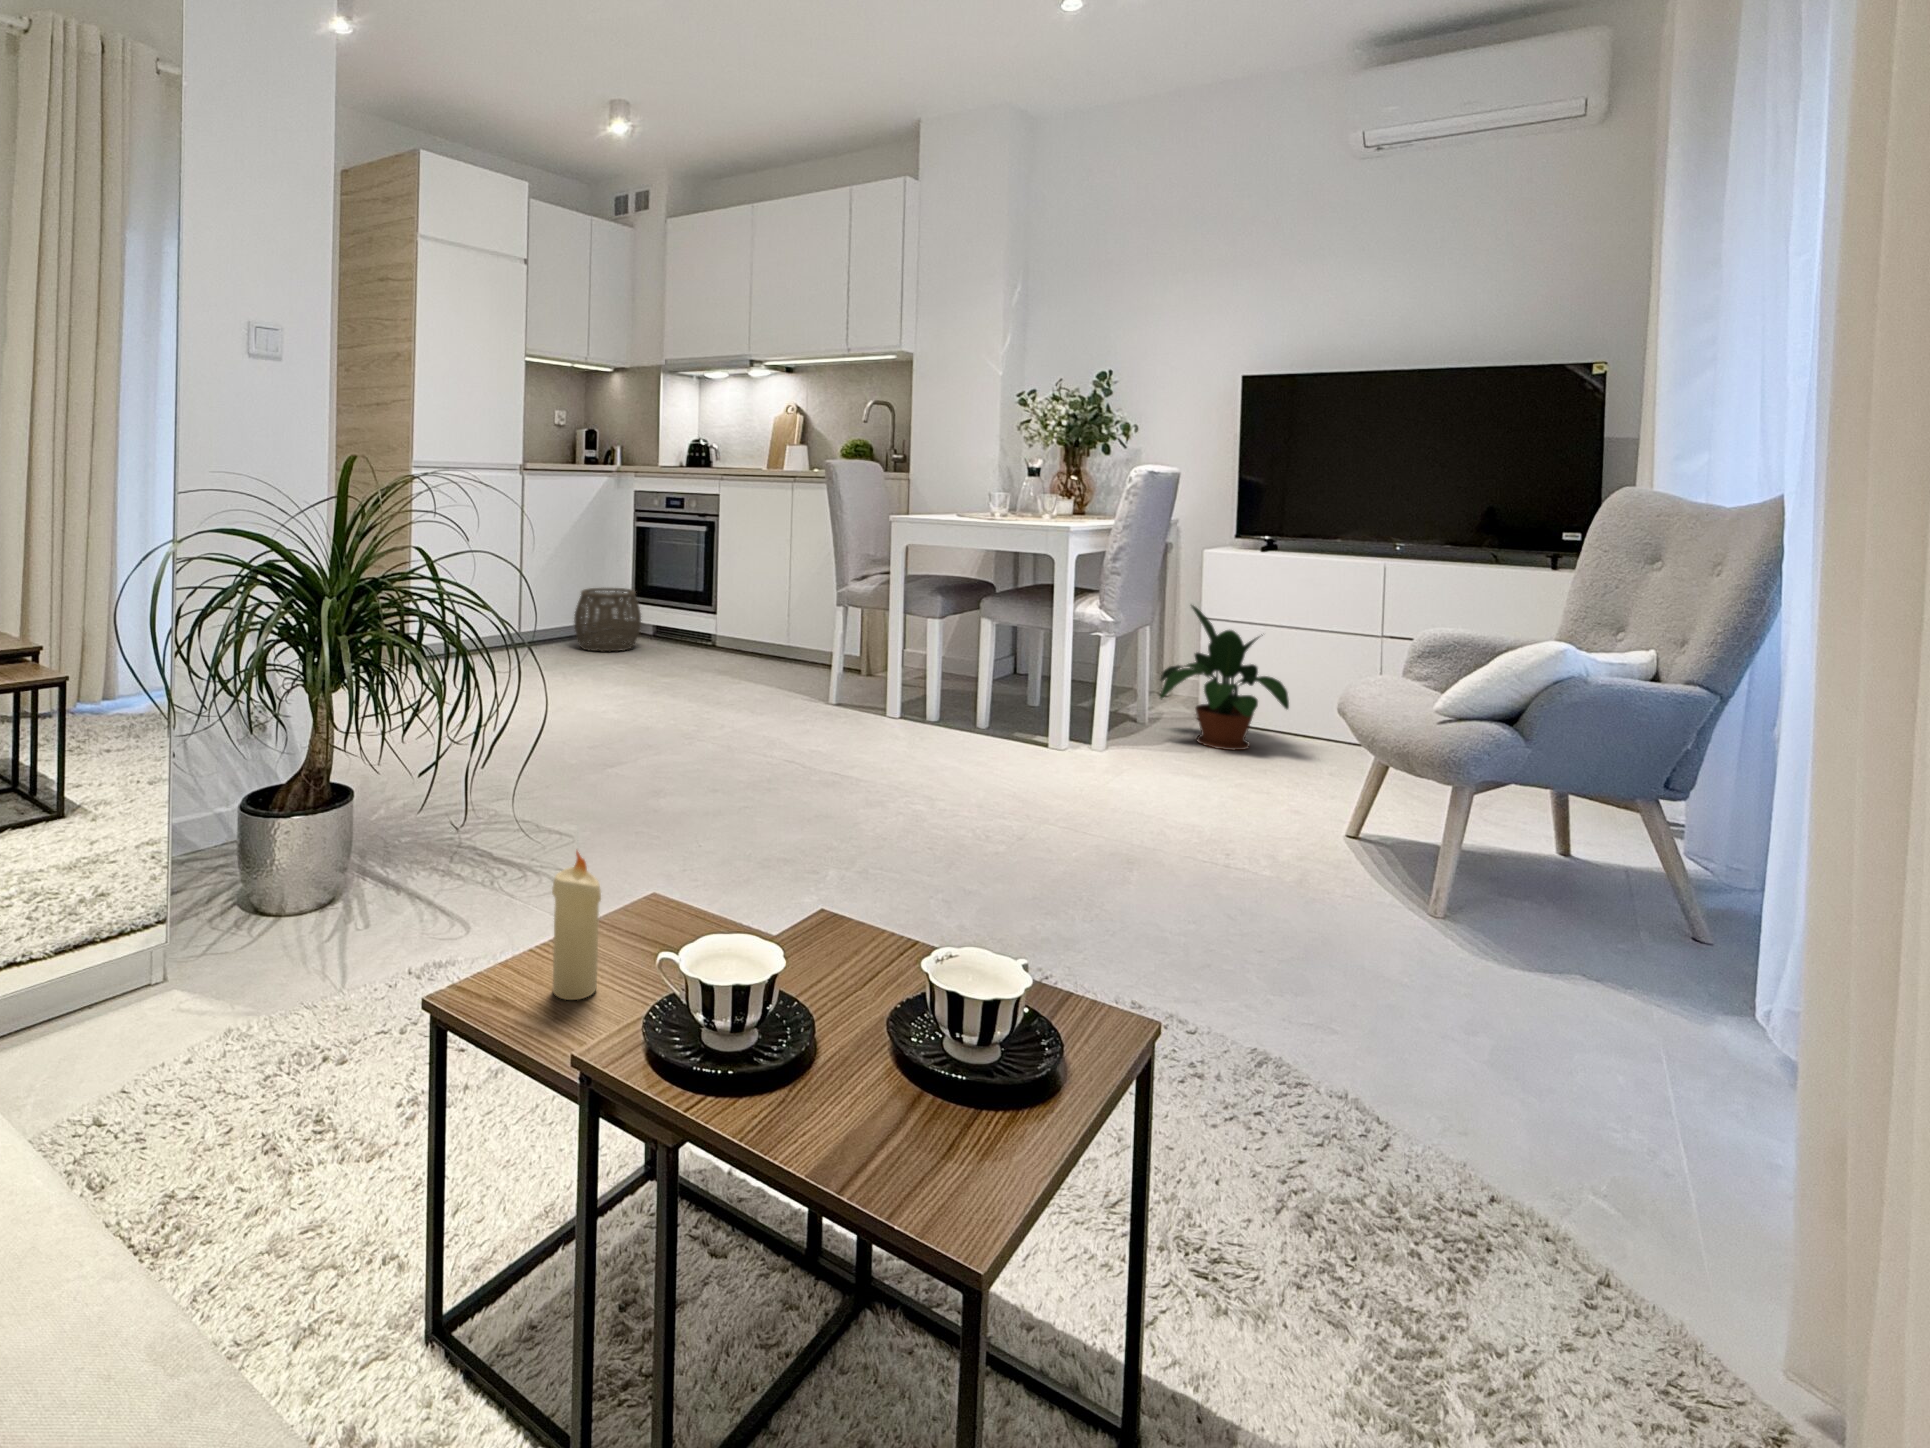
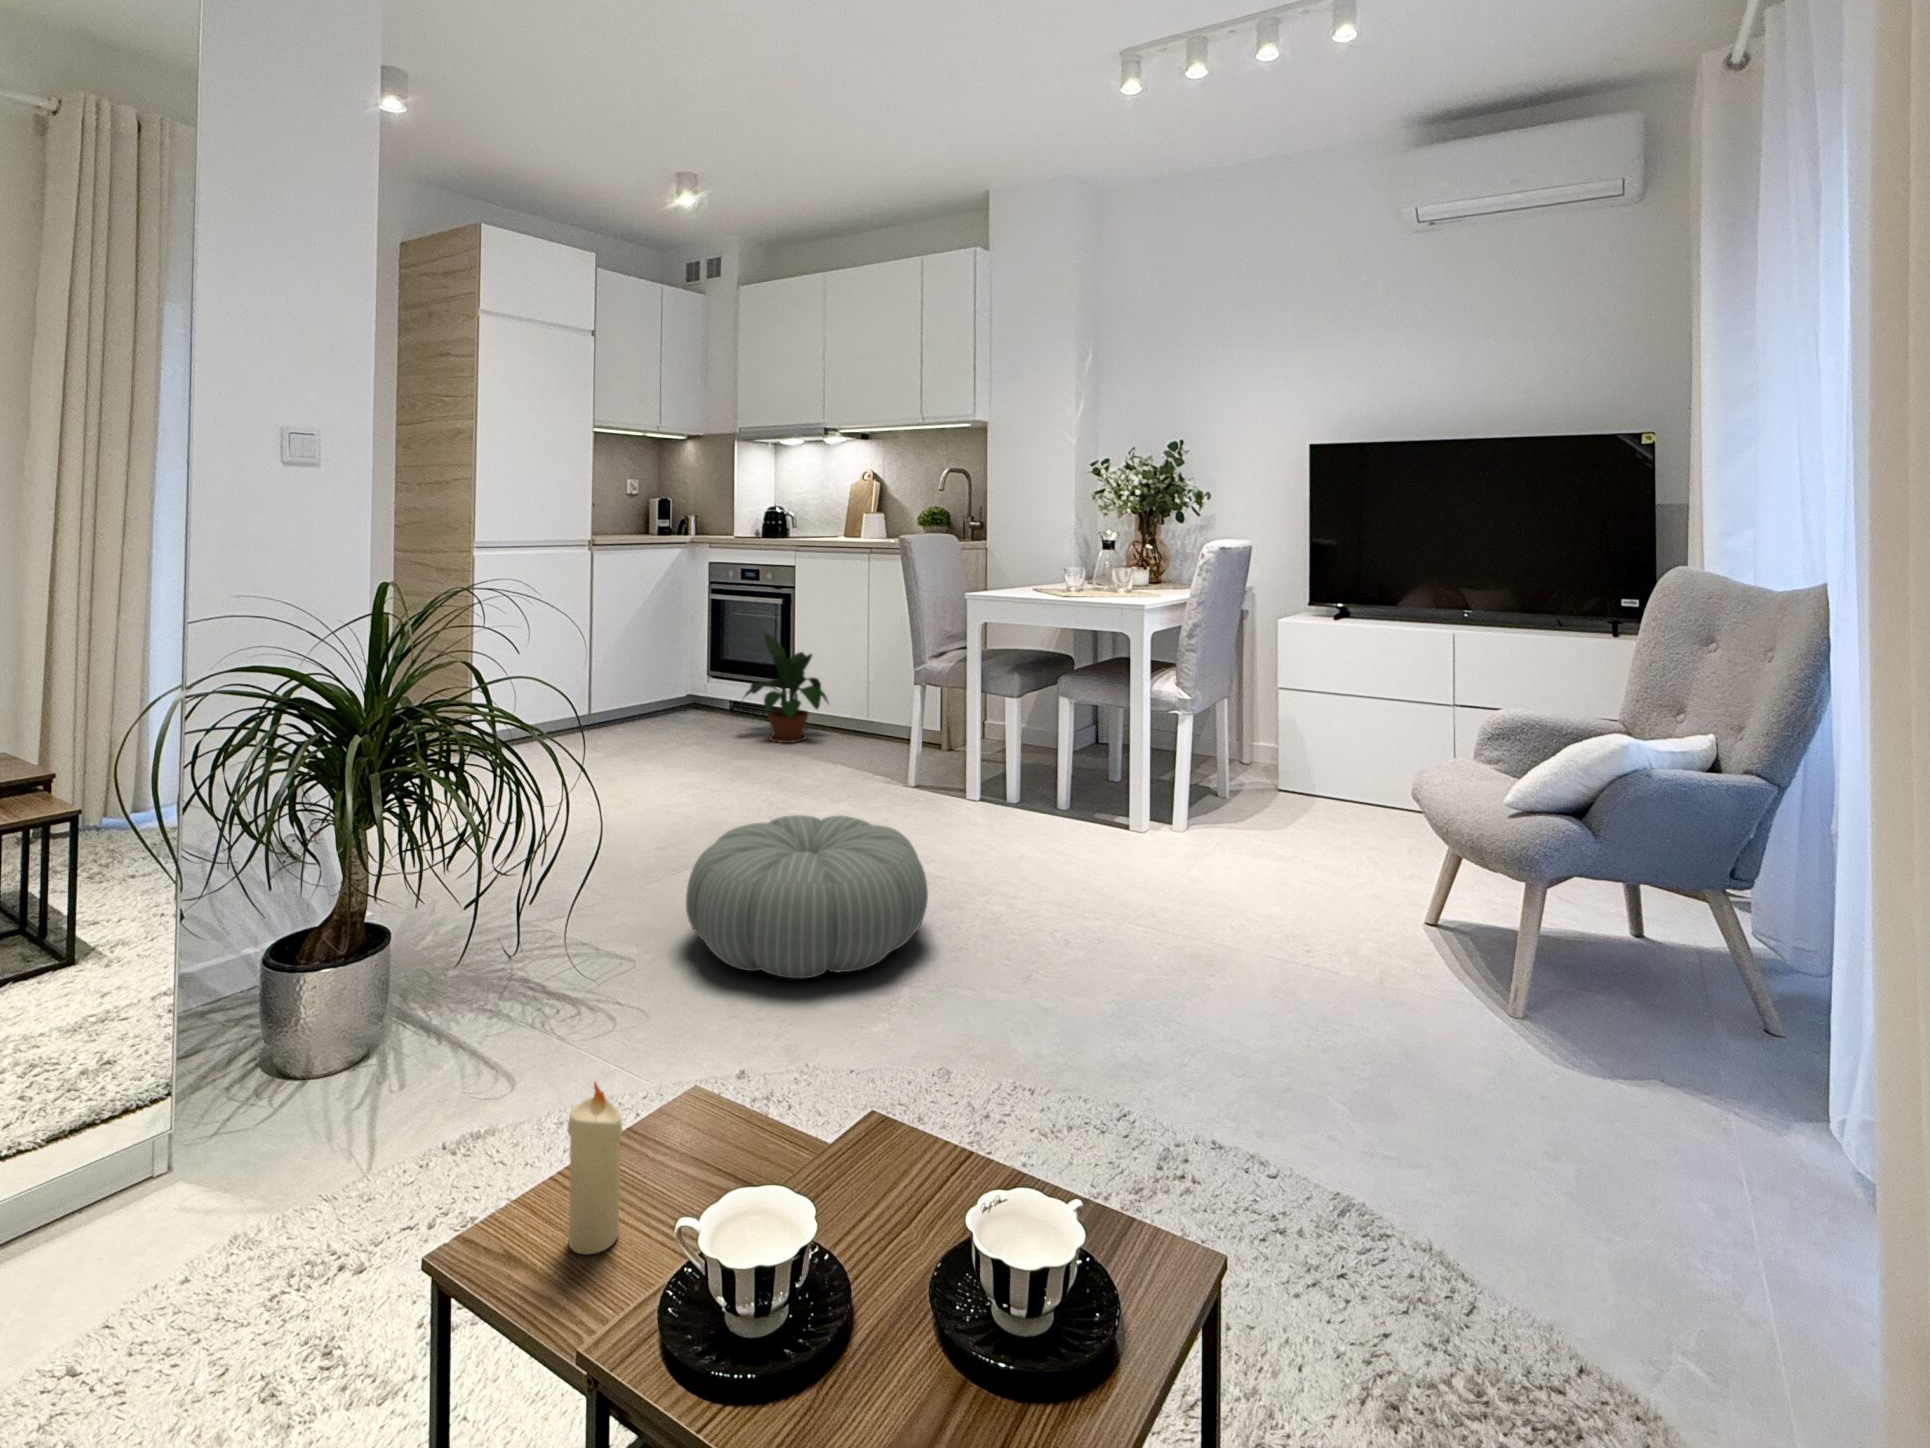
woven basket: present [574,588,641,652] -> none [646,662,717,731]
potted plant: present [1160,605,1289,750] -> present [744,634,828,743]
pouf: none [623,711,854,856] -> present [686,815,928,978]

